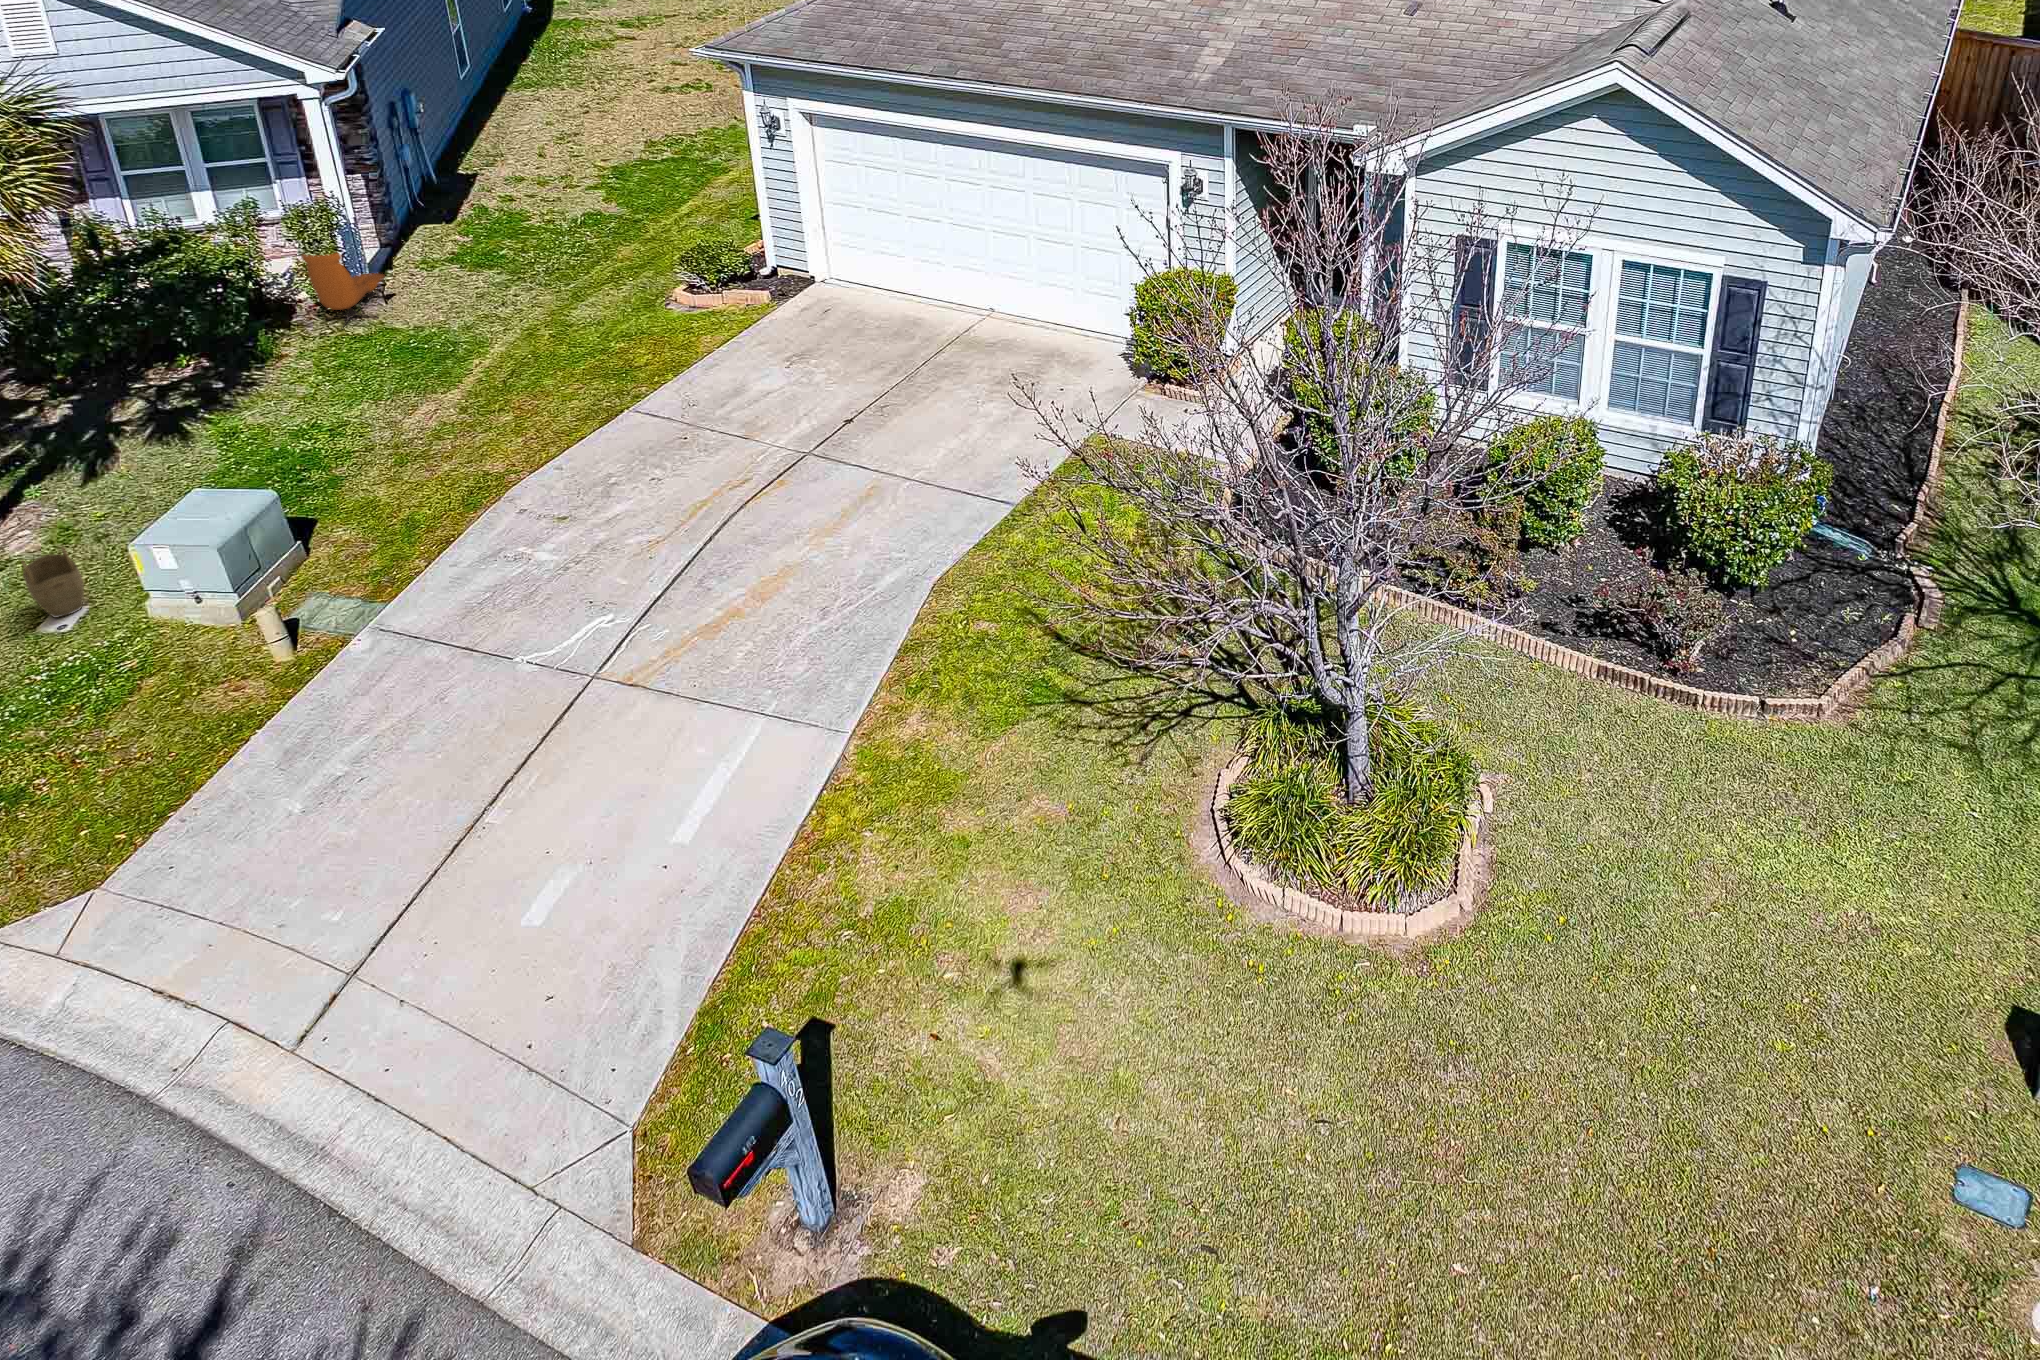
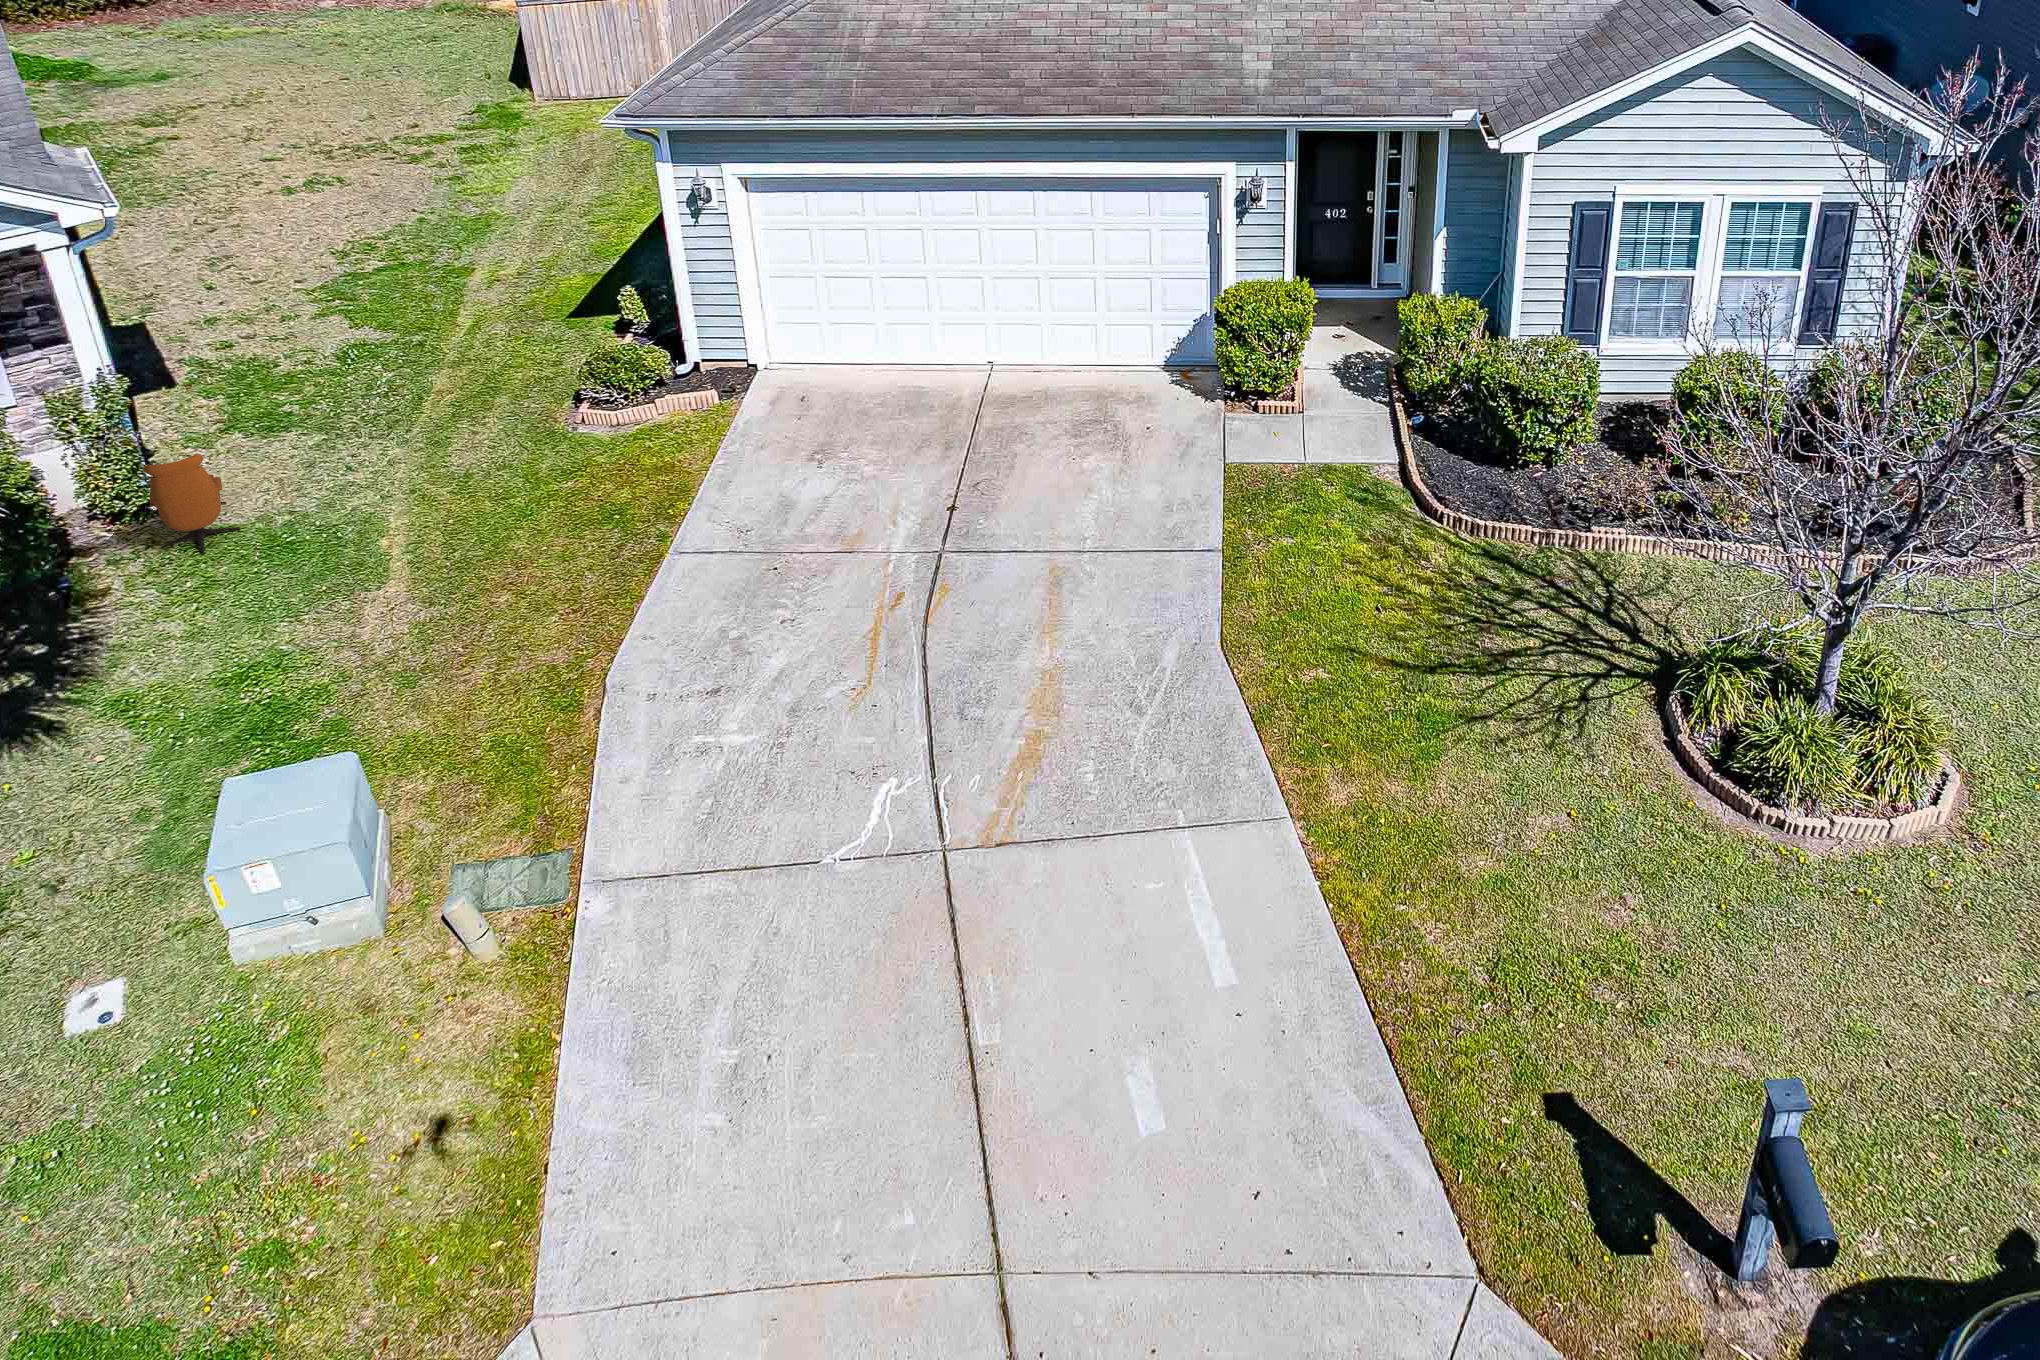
woven basket: present [22,547,84,618] -> none [155,907,250,1008]

